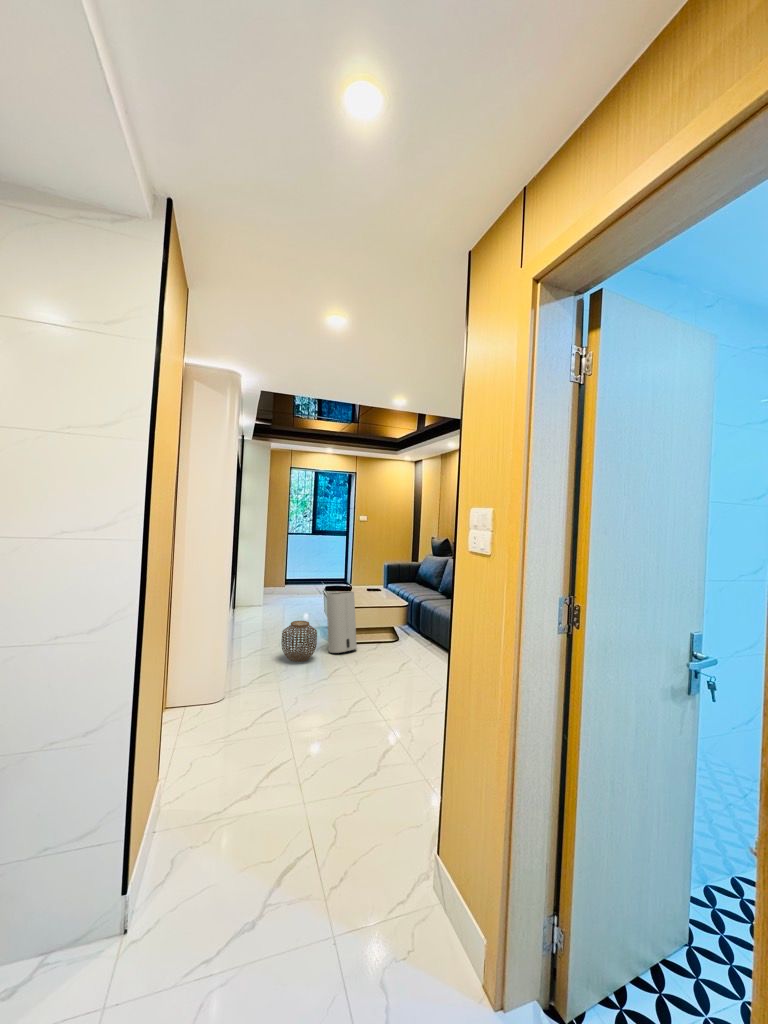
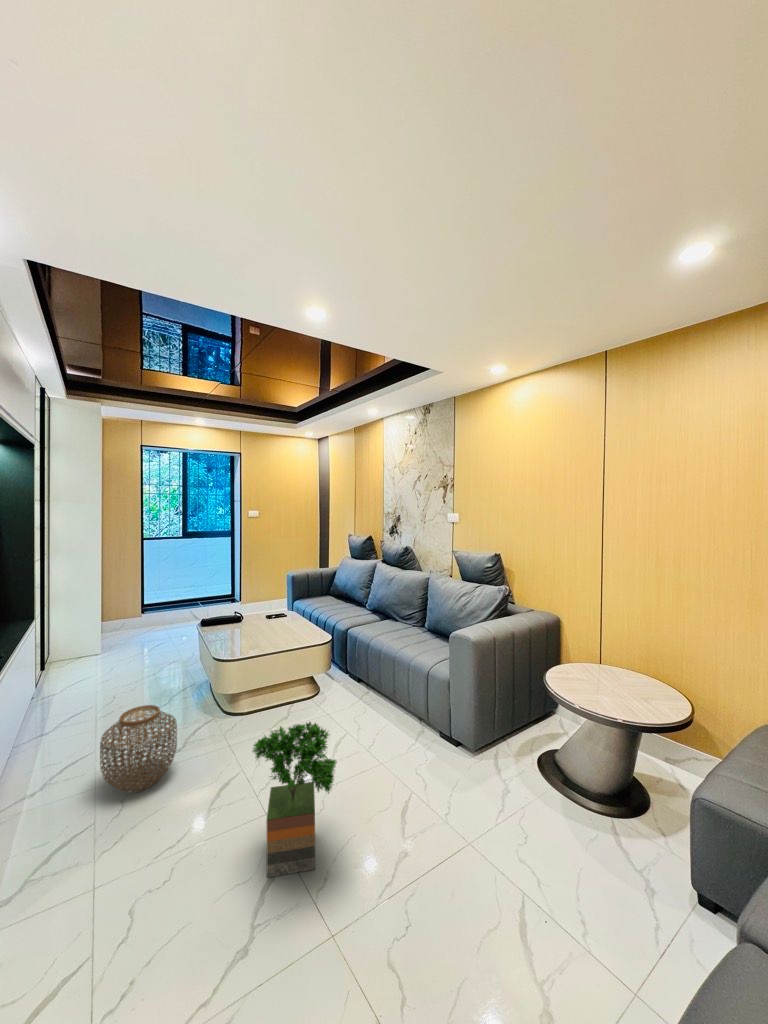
air purifier: present [327,592,357,653] -> none [195,633,254,749]
potted tree: none [355,628,396,696] -> present [252,722,337,877]

